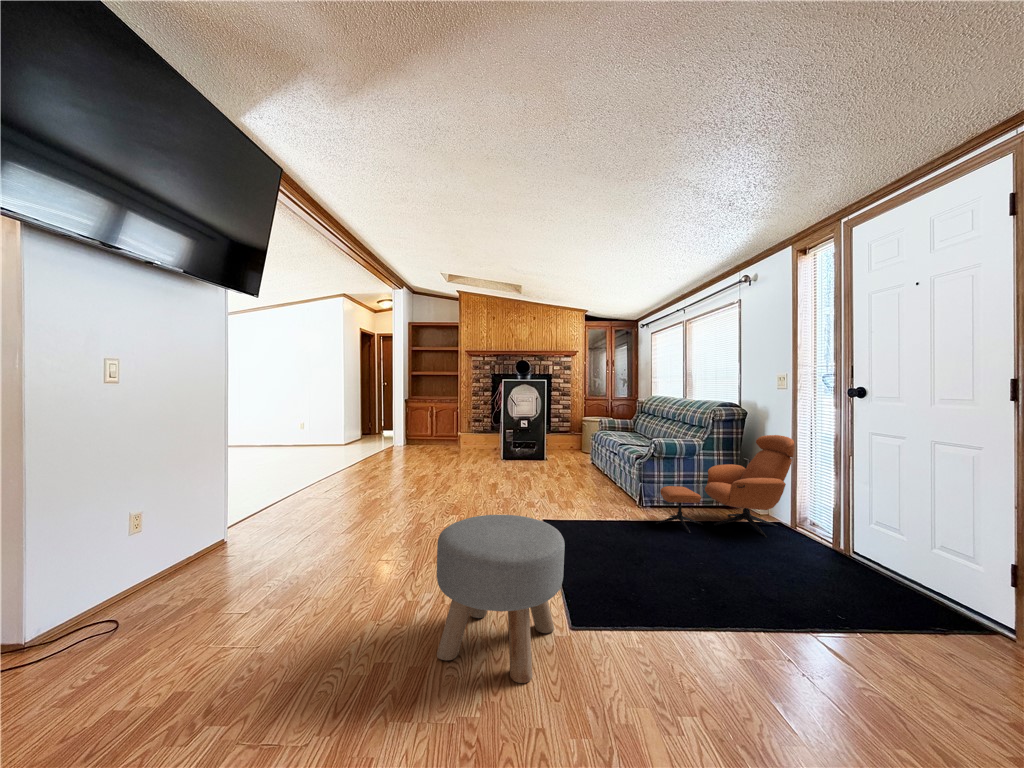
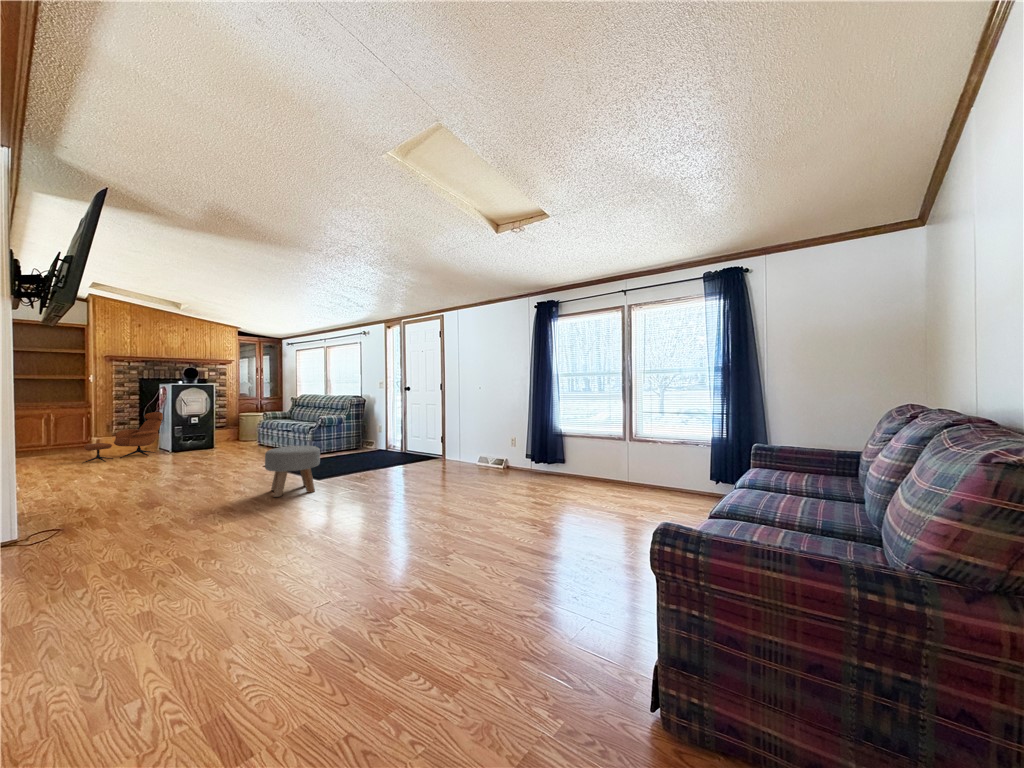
lounge chair: present [656,435,795,537] -> present [83,412,163,463]

